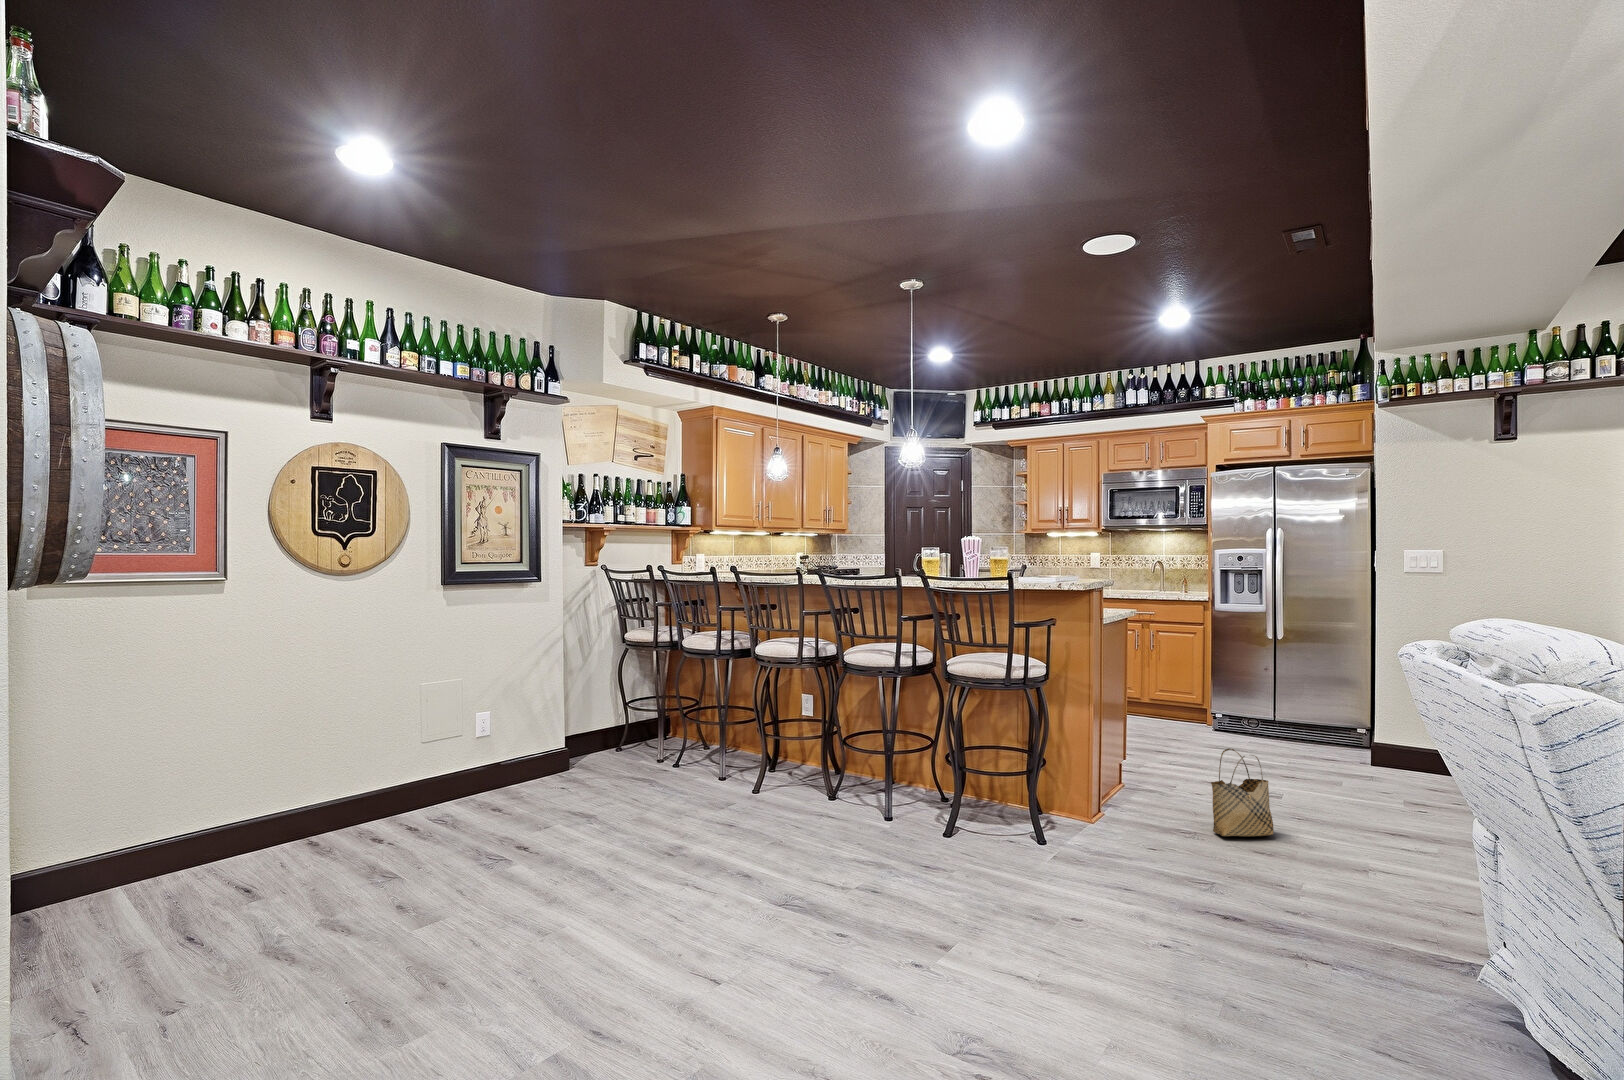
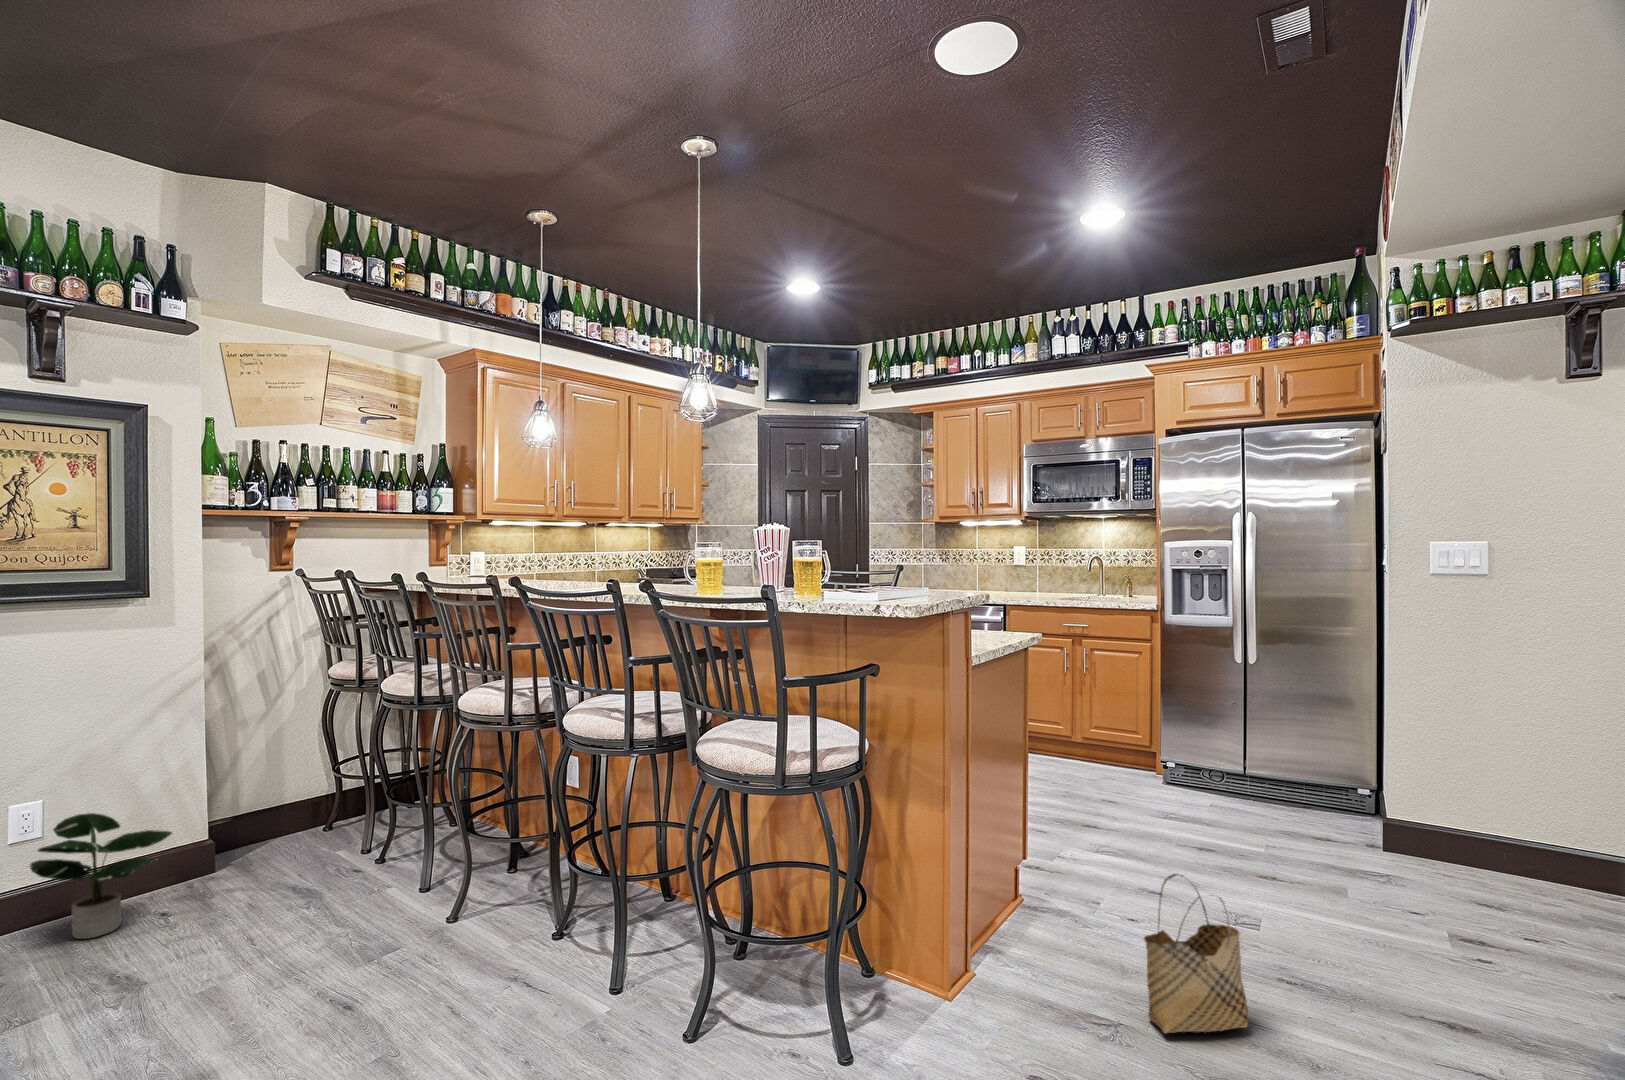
potted plant: none [498,718,569,793] -> present [30,813,172,939]

